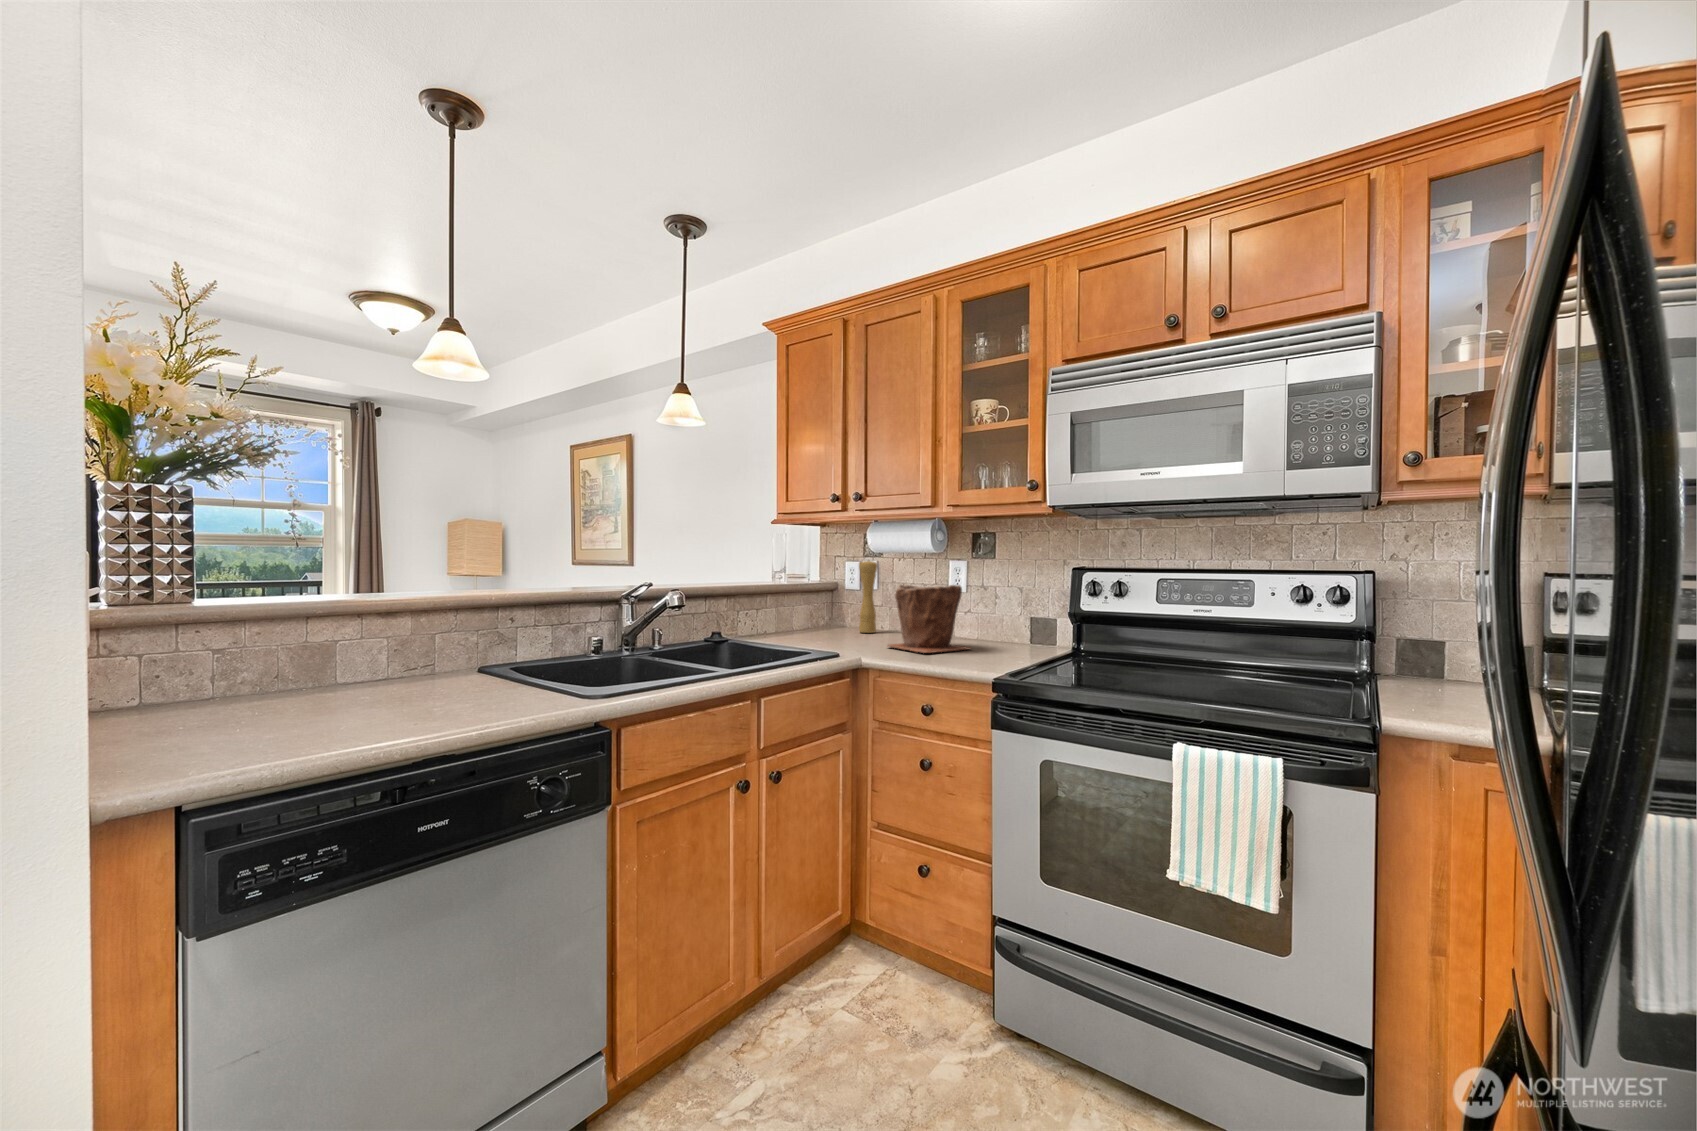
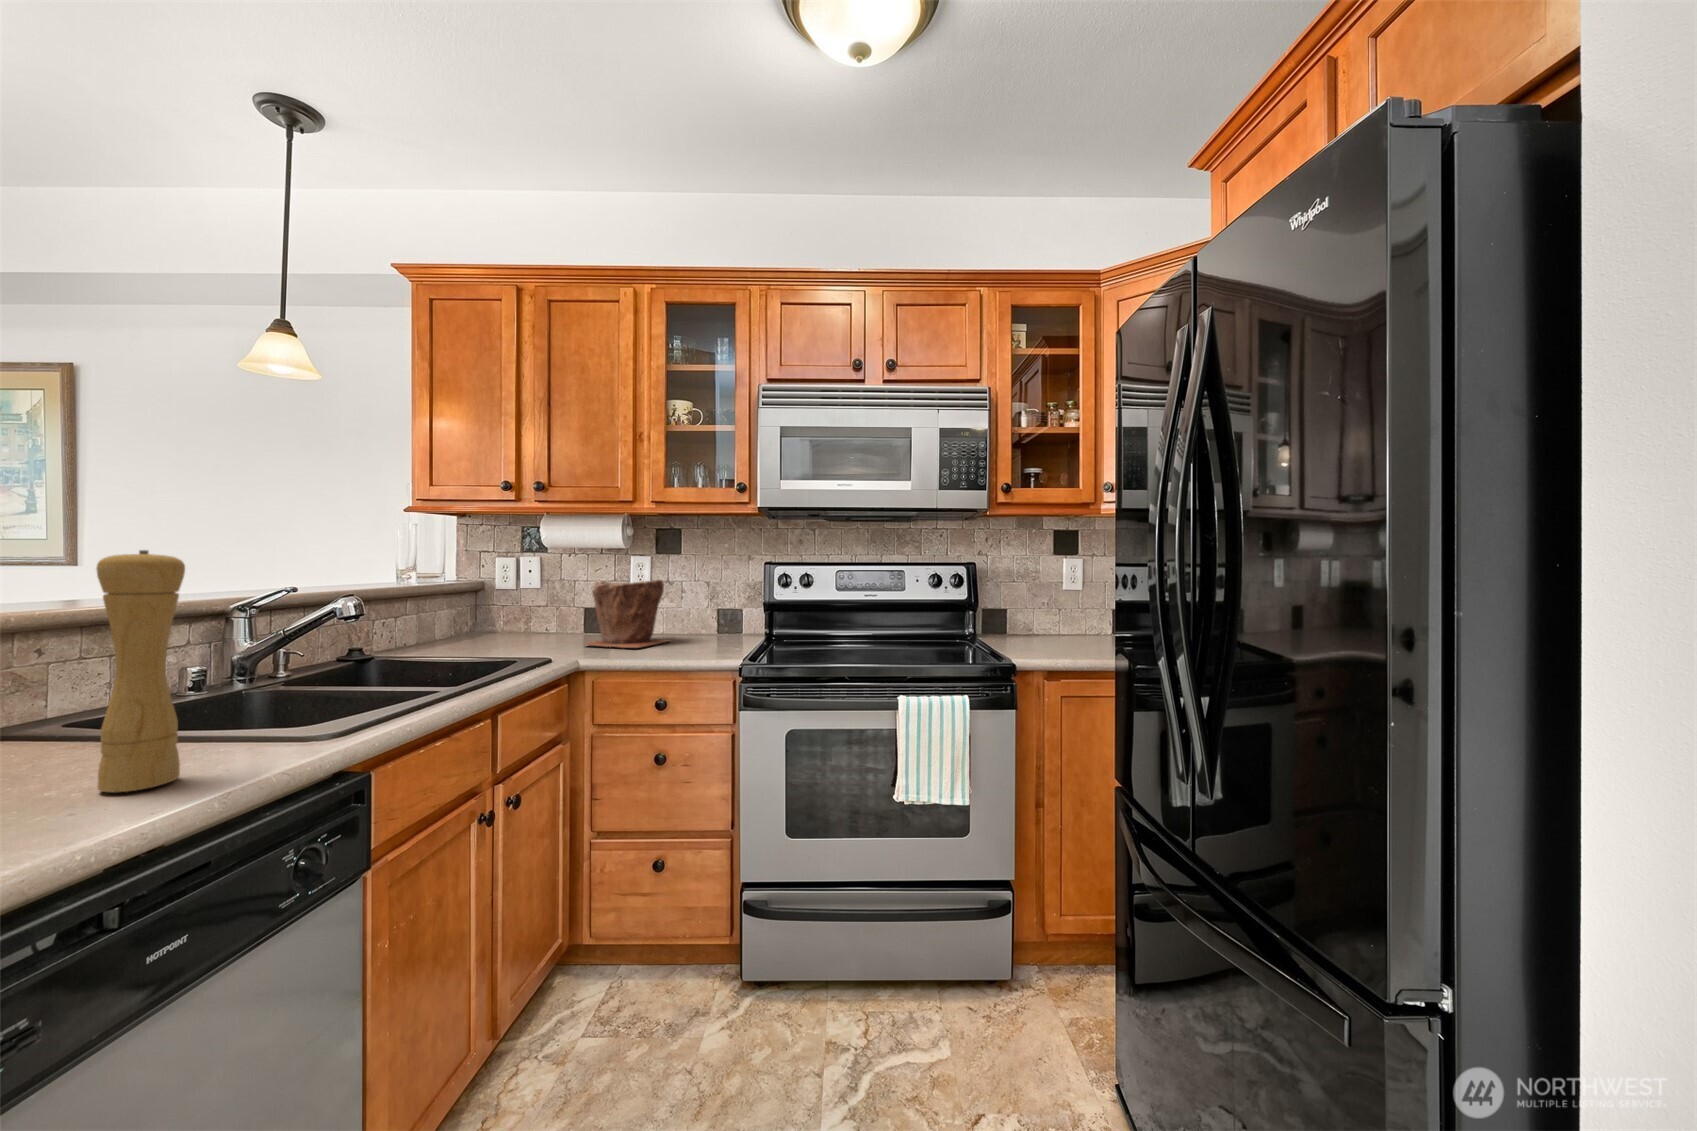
pepper mill: present [859,560,877,633] -> present [96,550,185,792]

